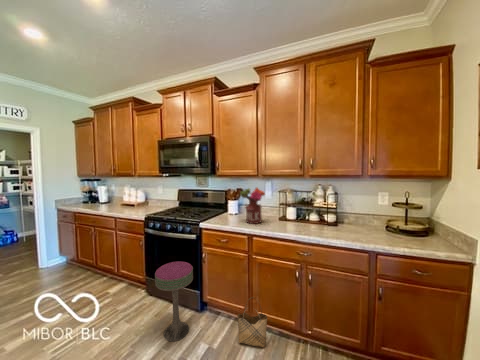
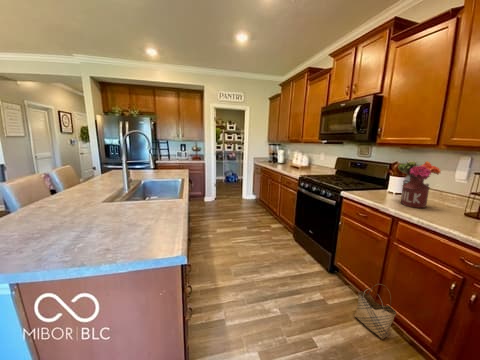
bar stool: present [155,261,193,341] -> none [291,218,325,281]

